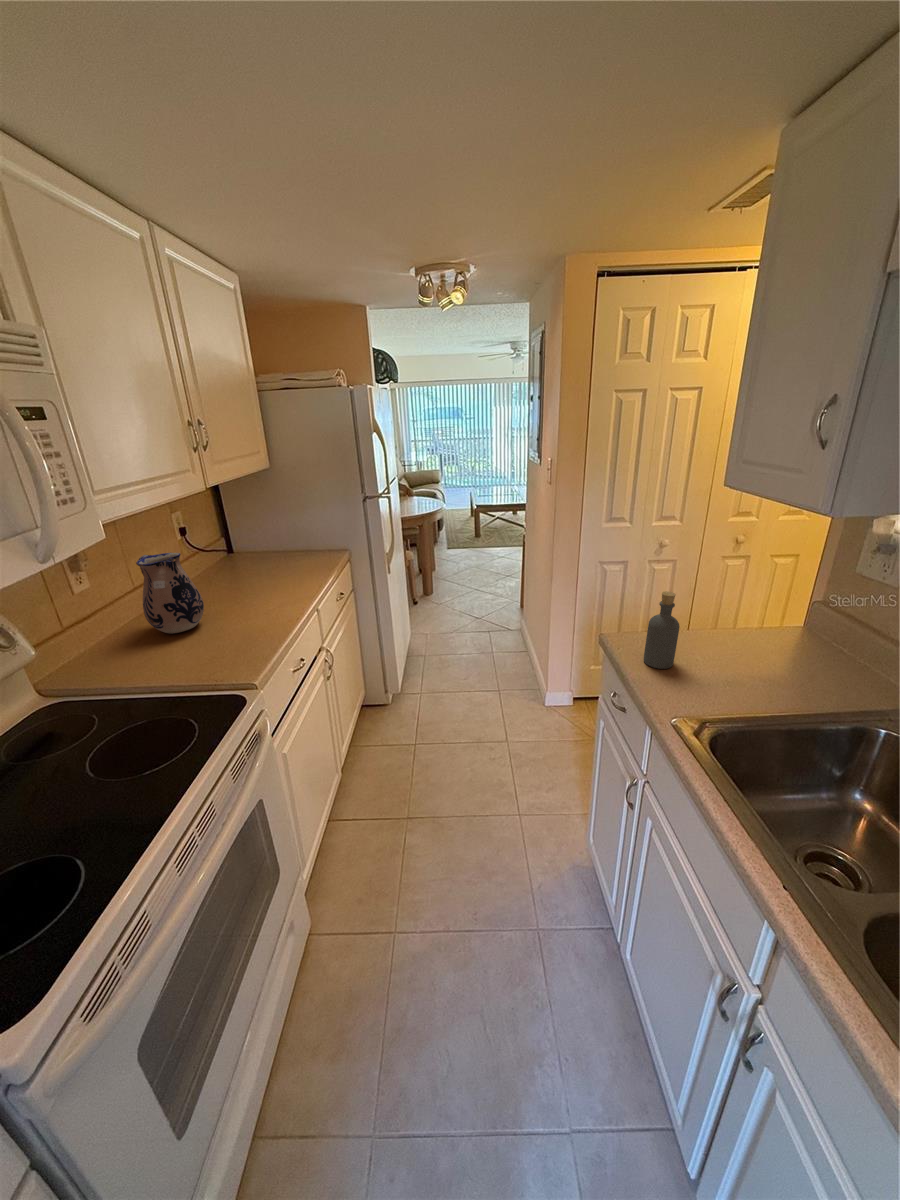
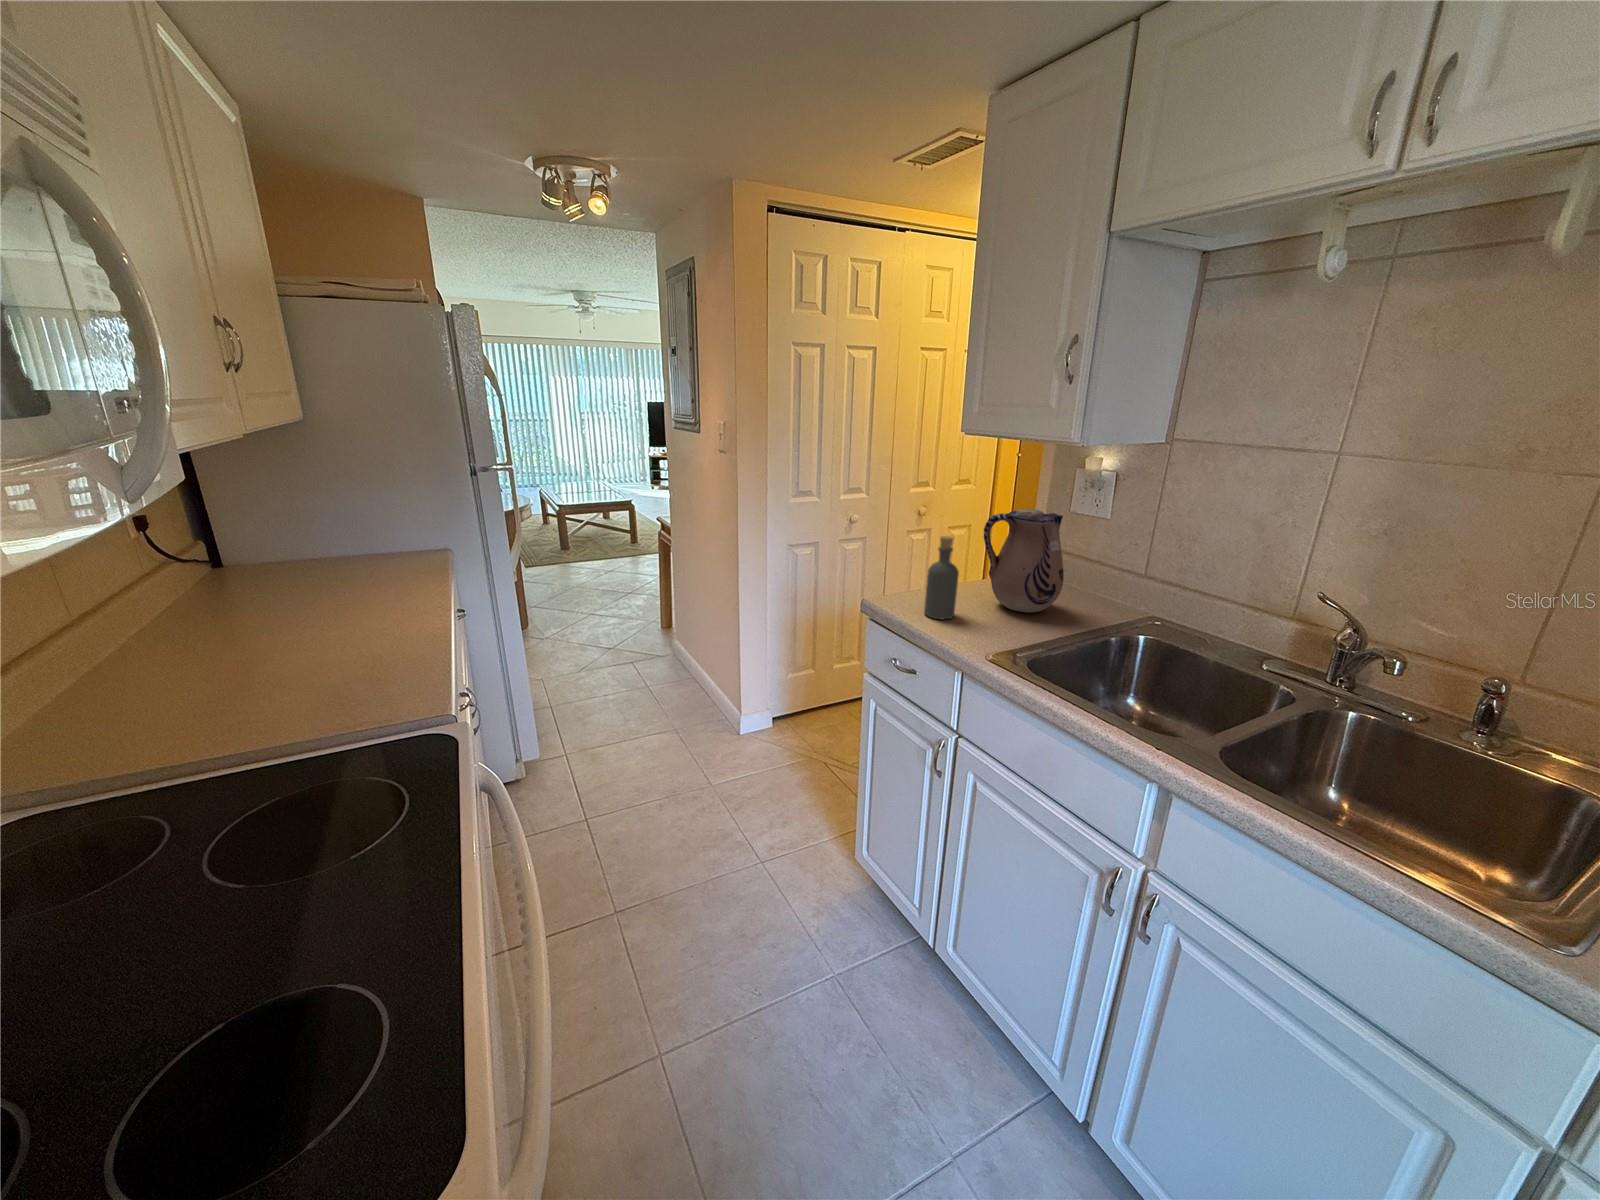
ceramic pitcher: present [136,553,204,634] -> present [984,510,1063,613]

